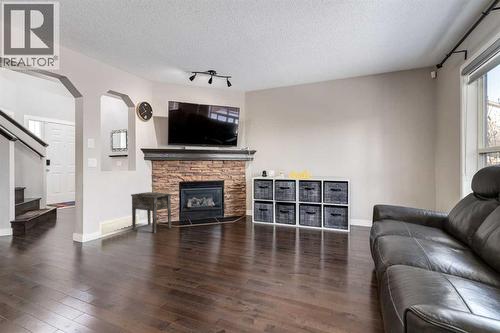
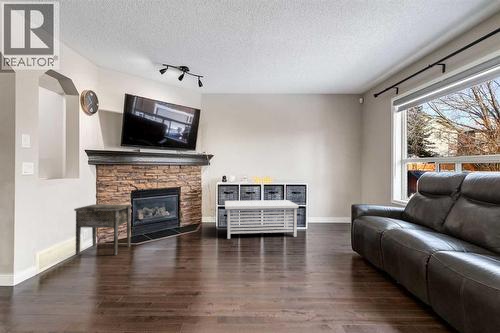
storage bench: none [248,195,326,238] -> present [225,200,298,239]

